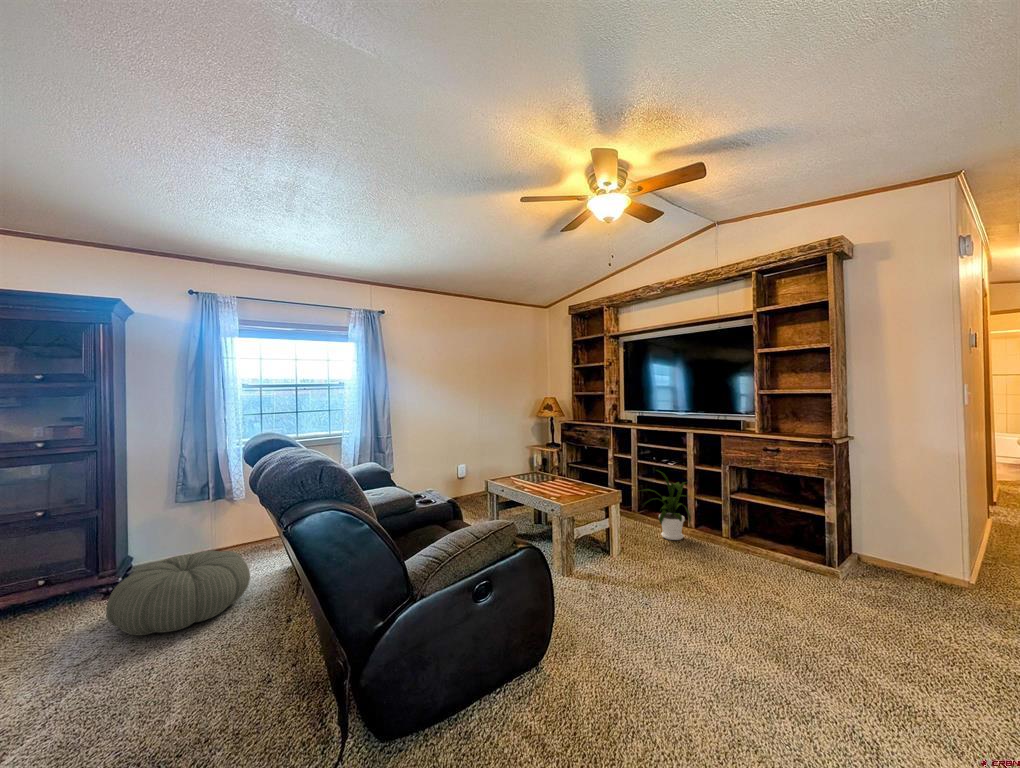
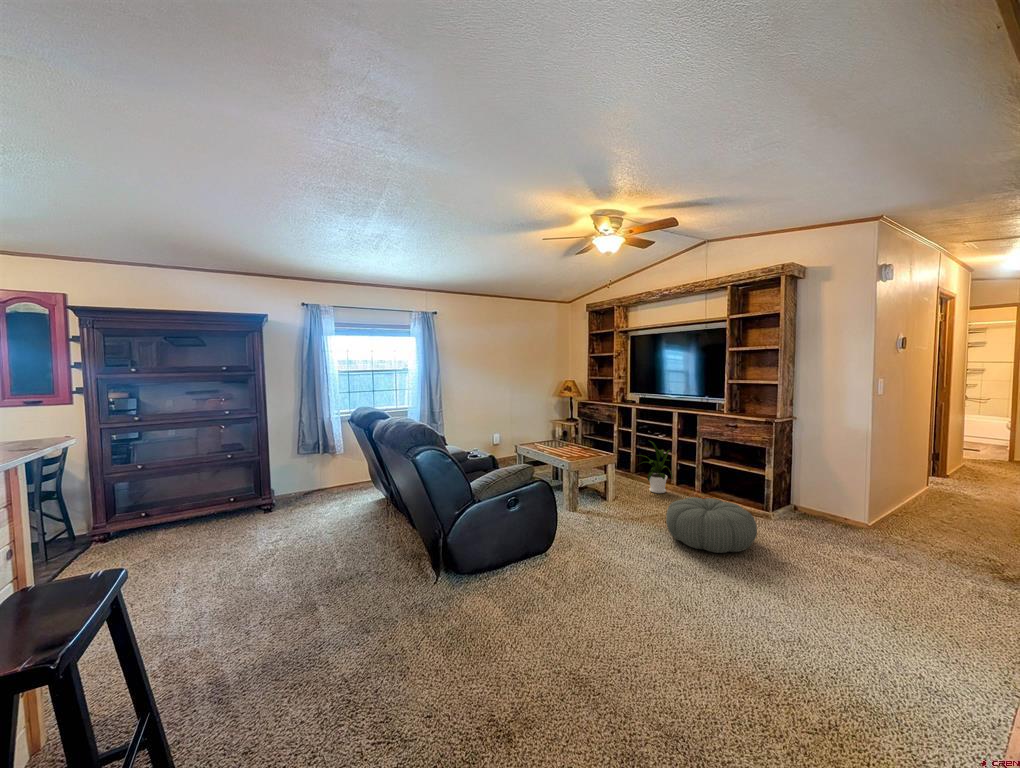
pouf: present [106,551,250,635] -> present [666,497,757,553]

